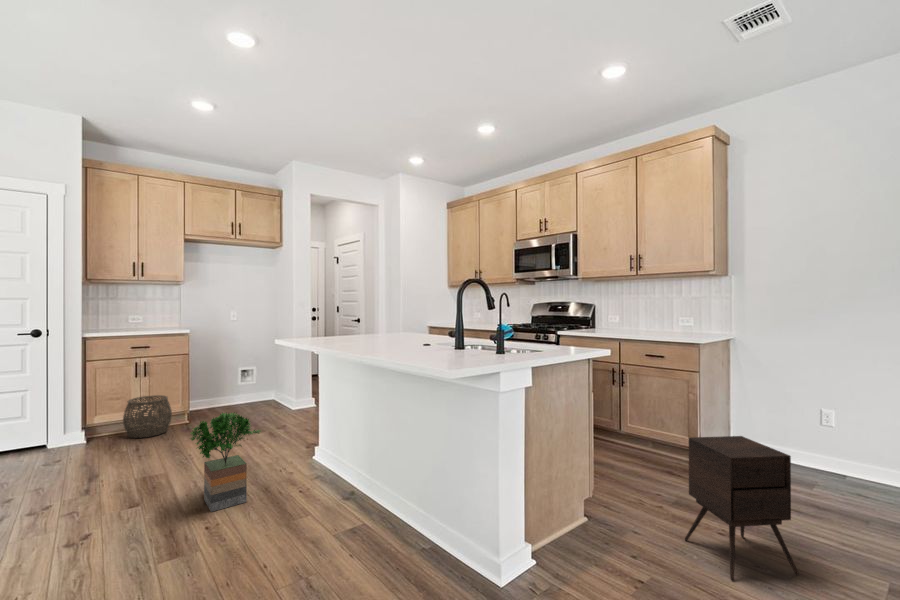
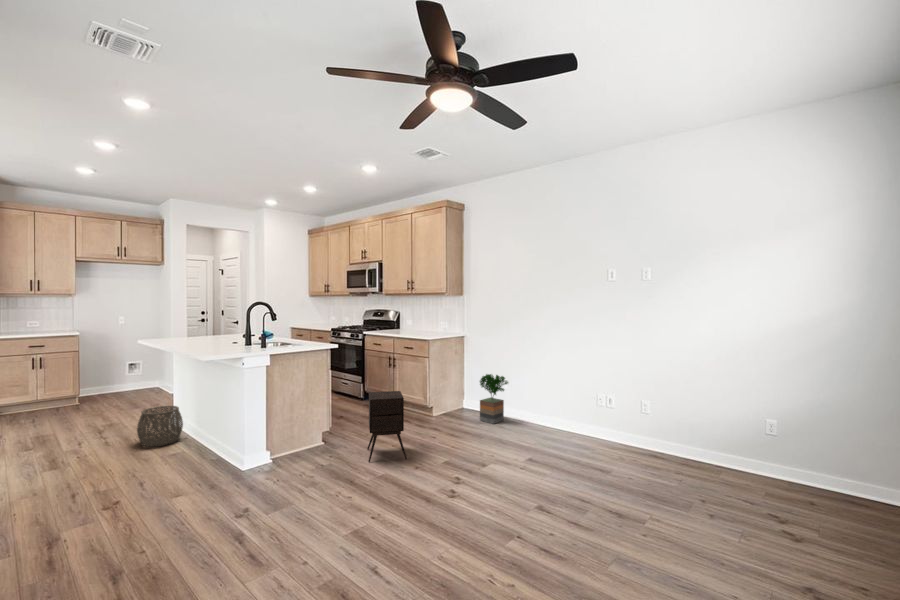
woven basket: present [123,395,172,438] -> present [137,406,183,447]
potted tree: present [190,412,261,512] -> present [480,374,508,424]

